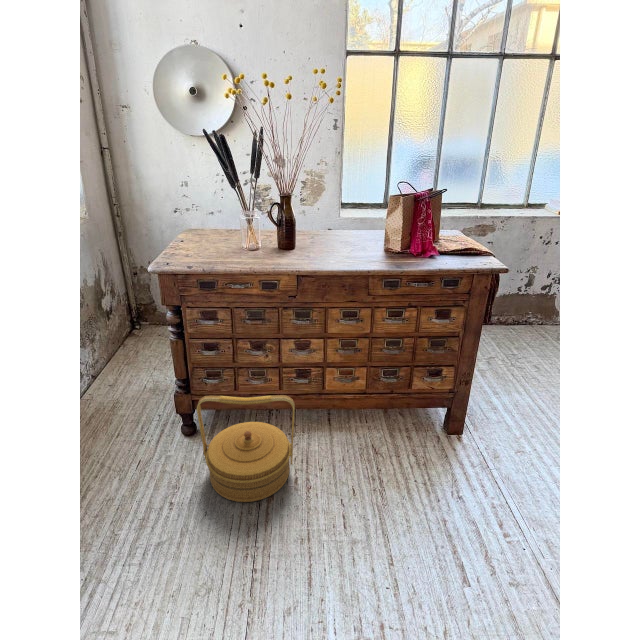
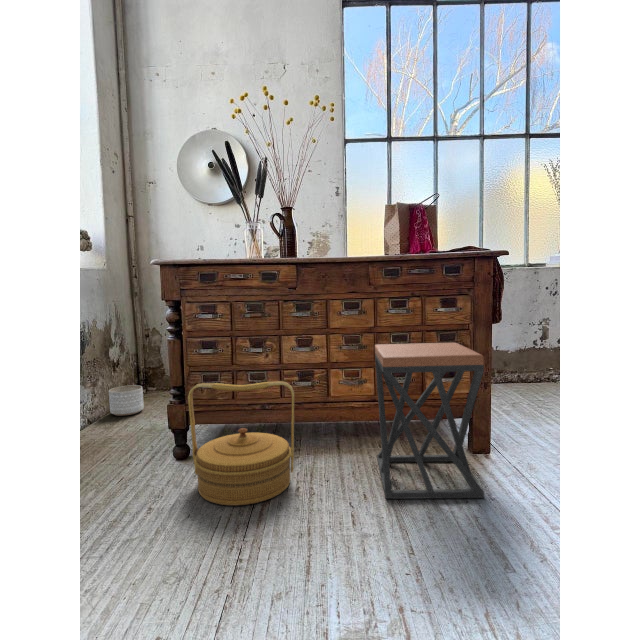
planter: none [108,335,143,367] -> present [109,385,144,416]
stool: none [364,352,470,497] -> present [375,342,484,499]

